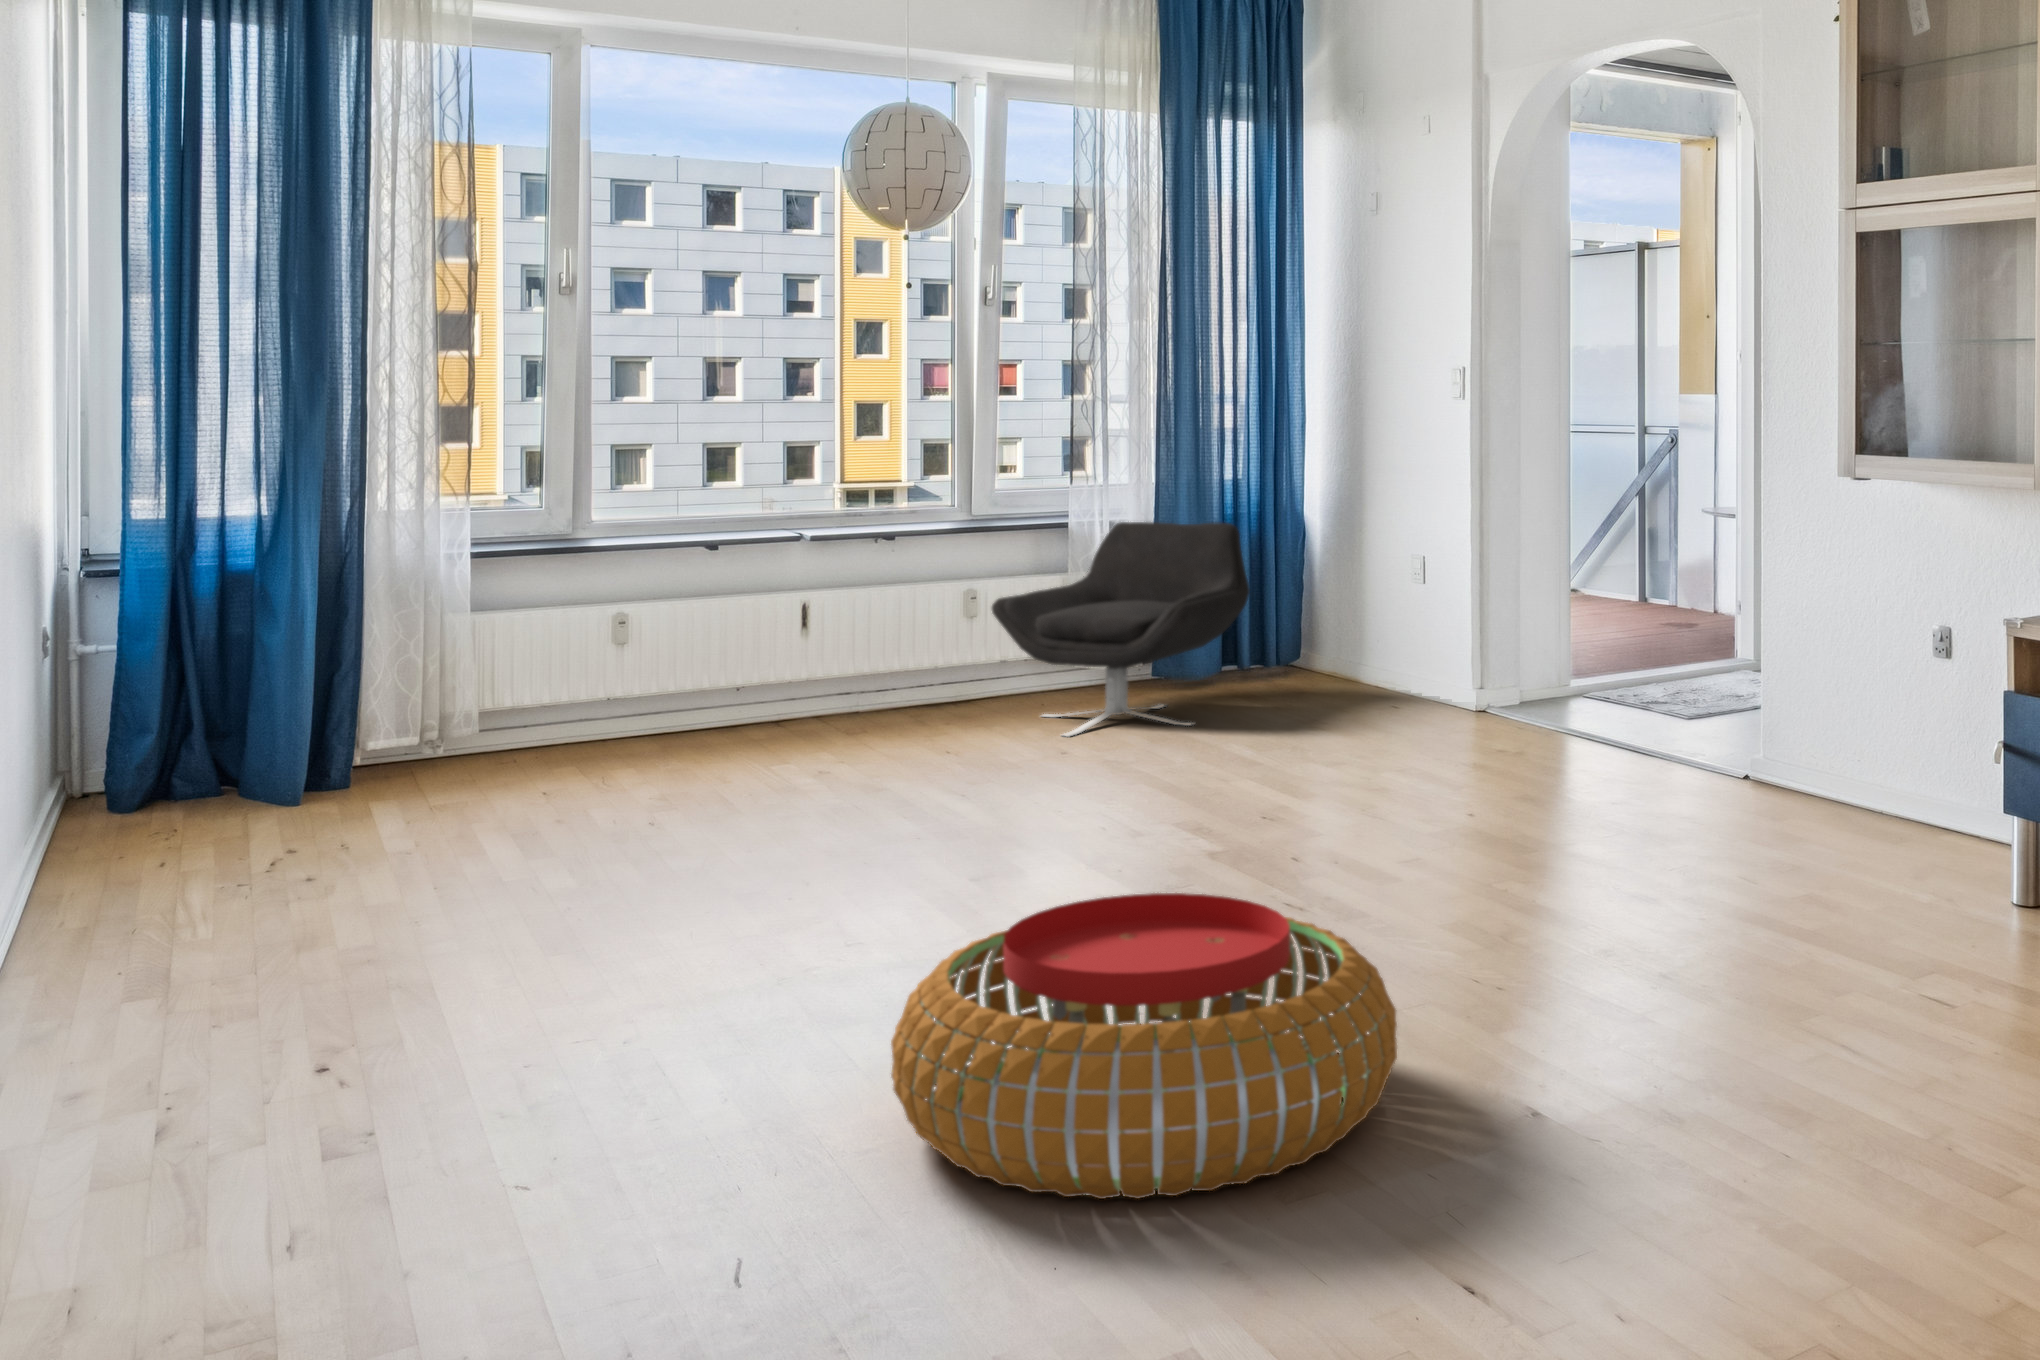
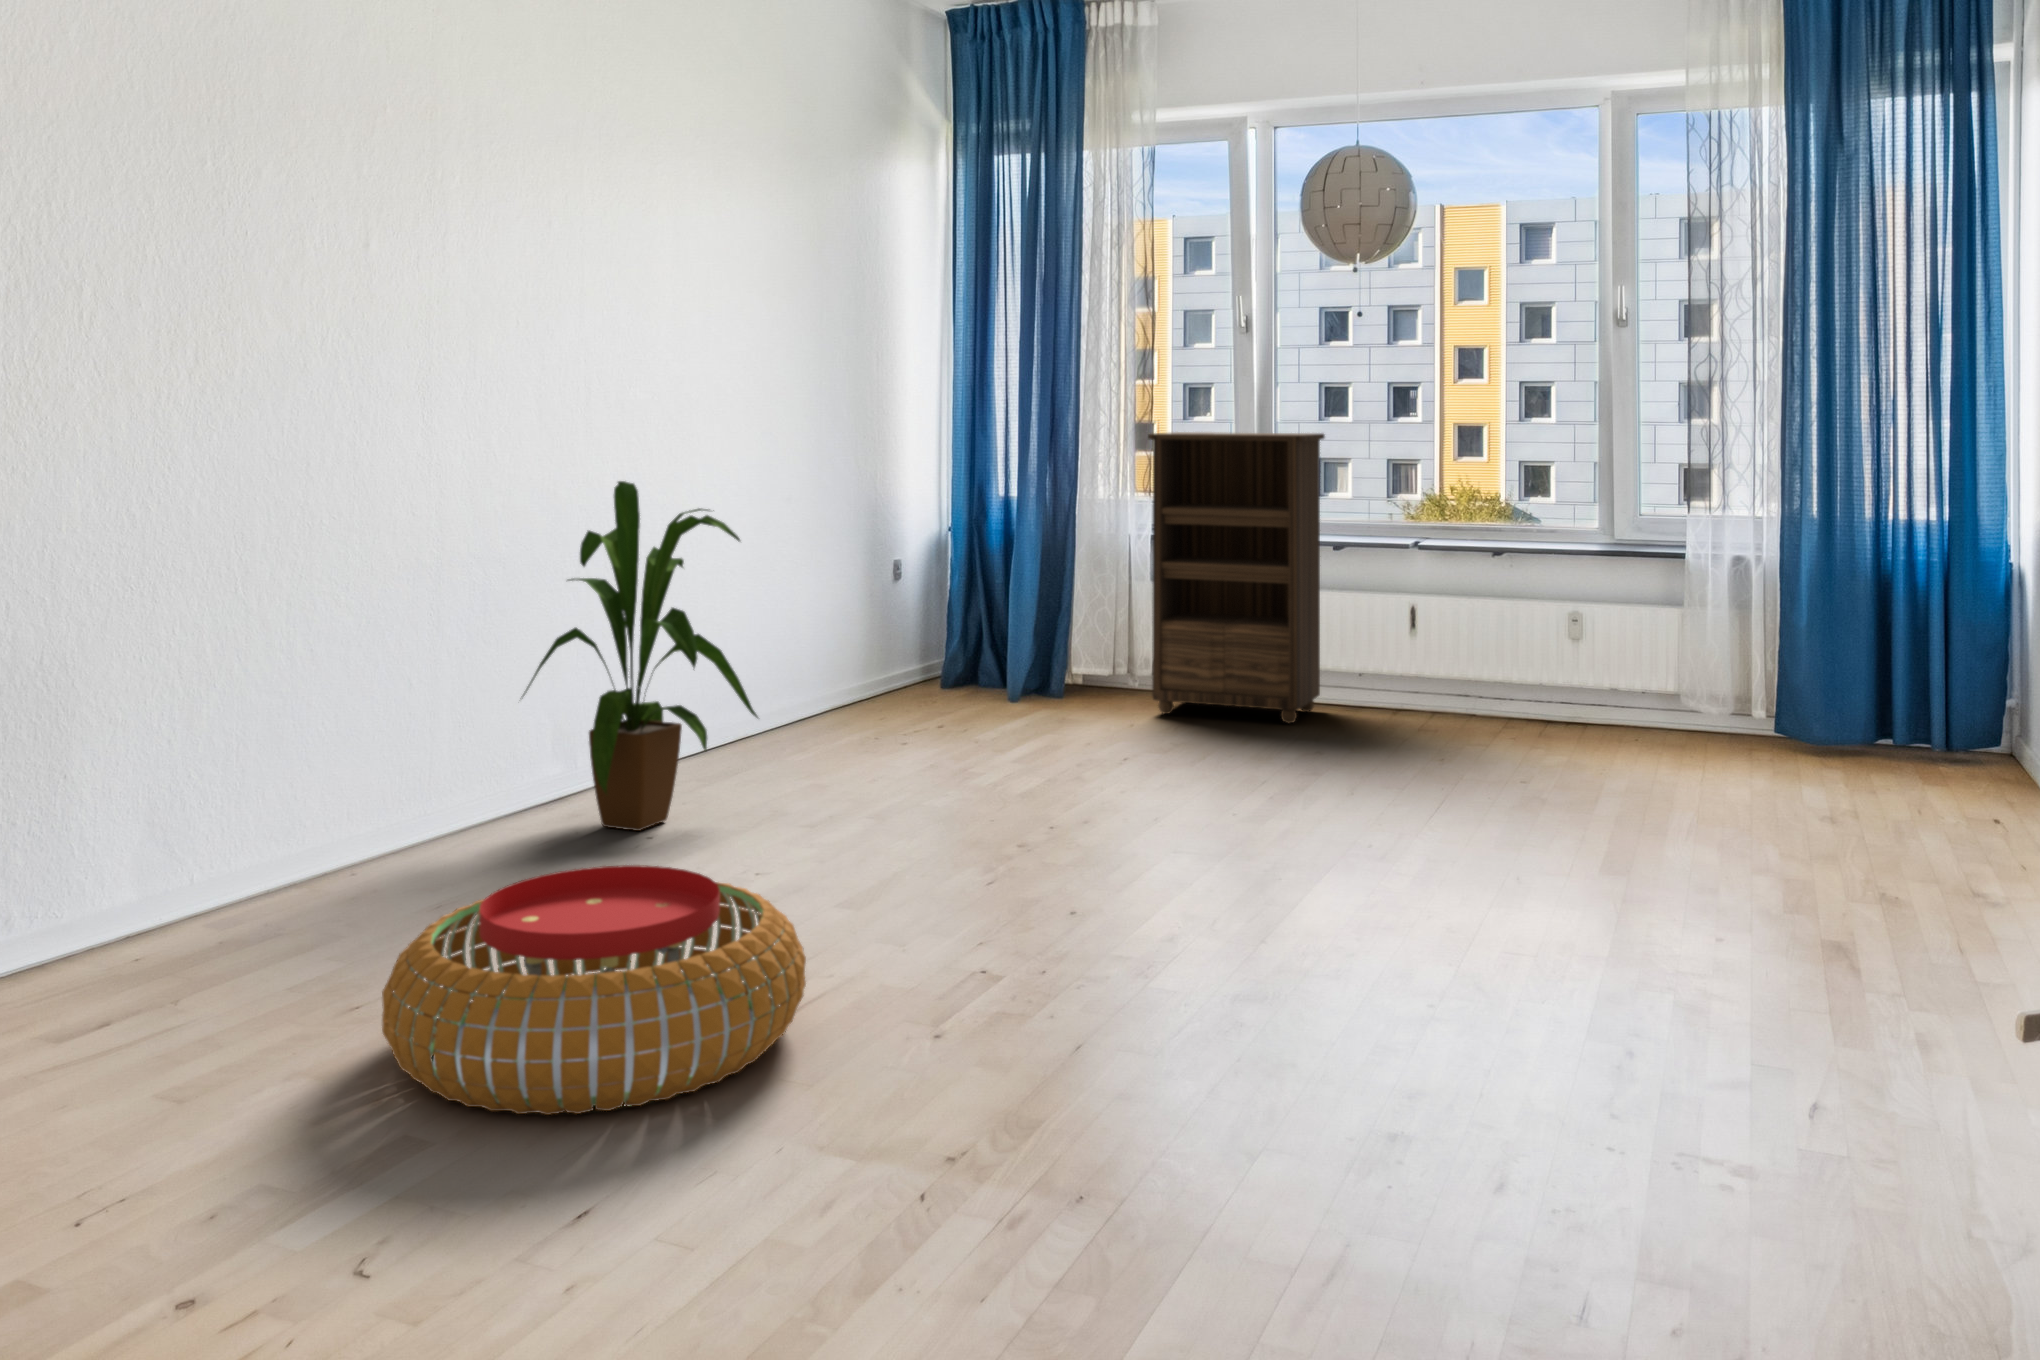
bookshelf: none [519,413,746,770] -> present [1148,432,1325,723]
house plant: none [100,462,540,1019] -> present [523,481,758,831]
lounge chair: present [992,522,1250,737] -> none [1537,557,1816,787]

